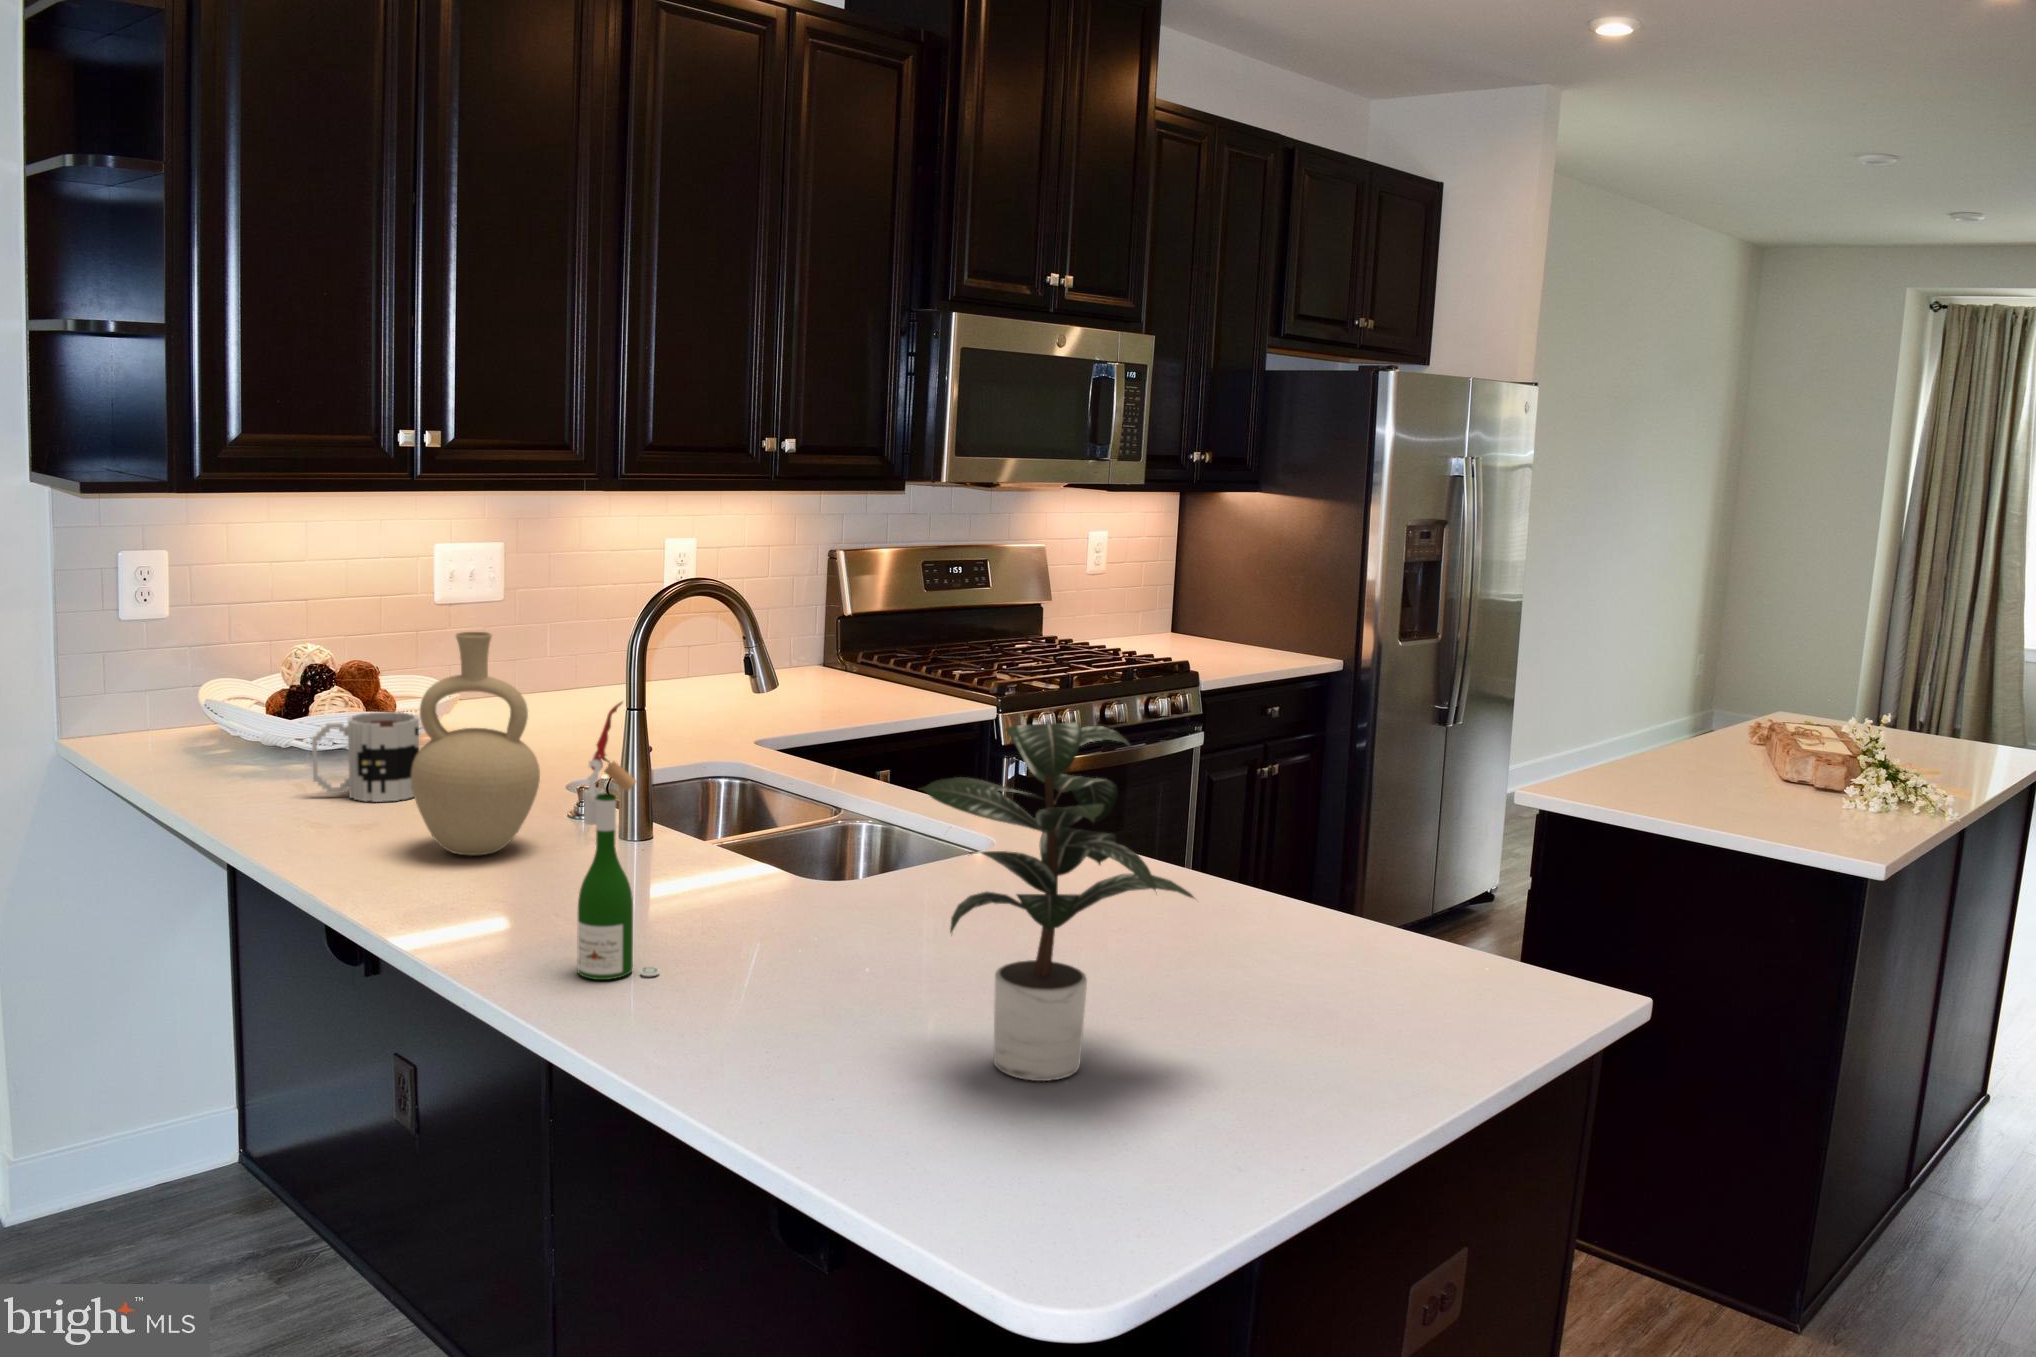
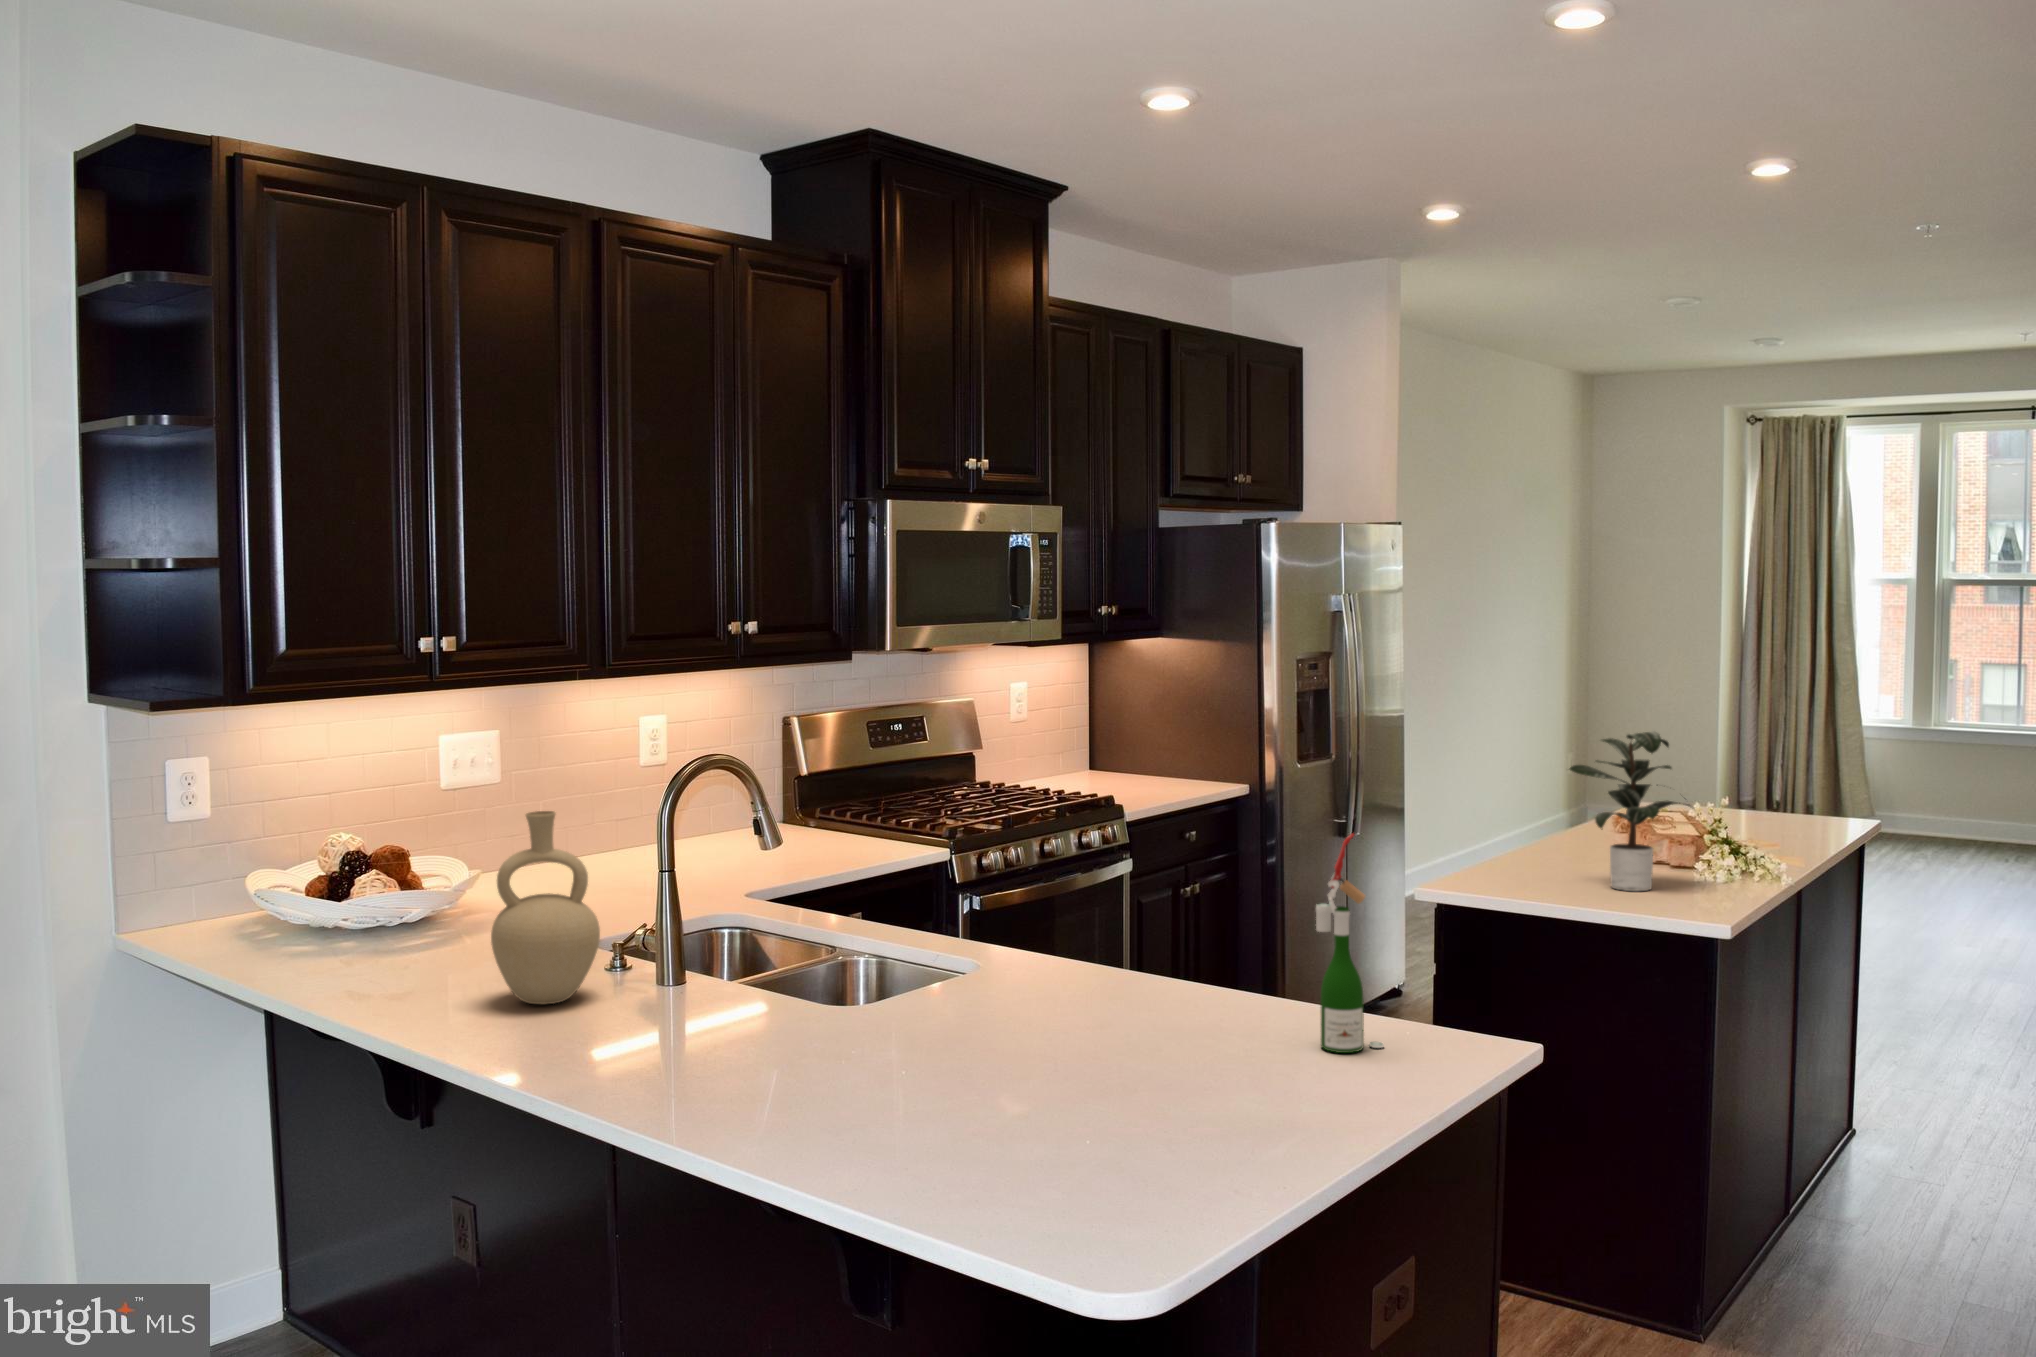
wine bottle: present [577,702,660,980] -> present [1316,834,1384,1053]
mug: present [312,712,419,802] -> none [377,888,473,969]
potted plant: present [920,722,1194,1081] -> present [1569,731,1693,891]

